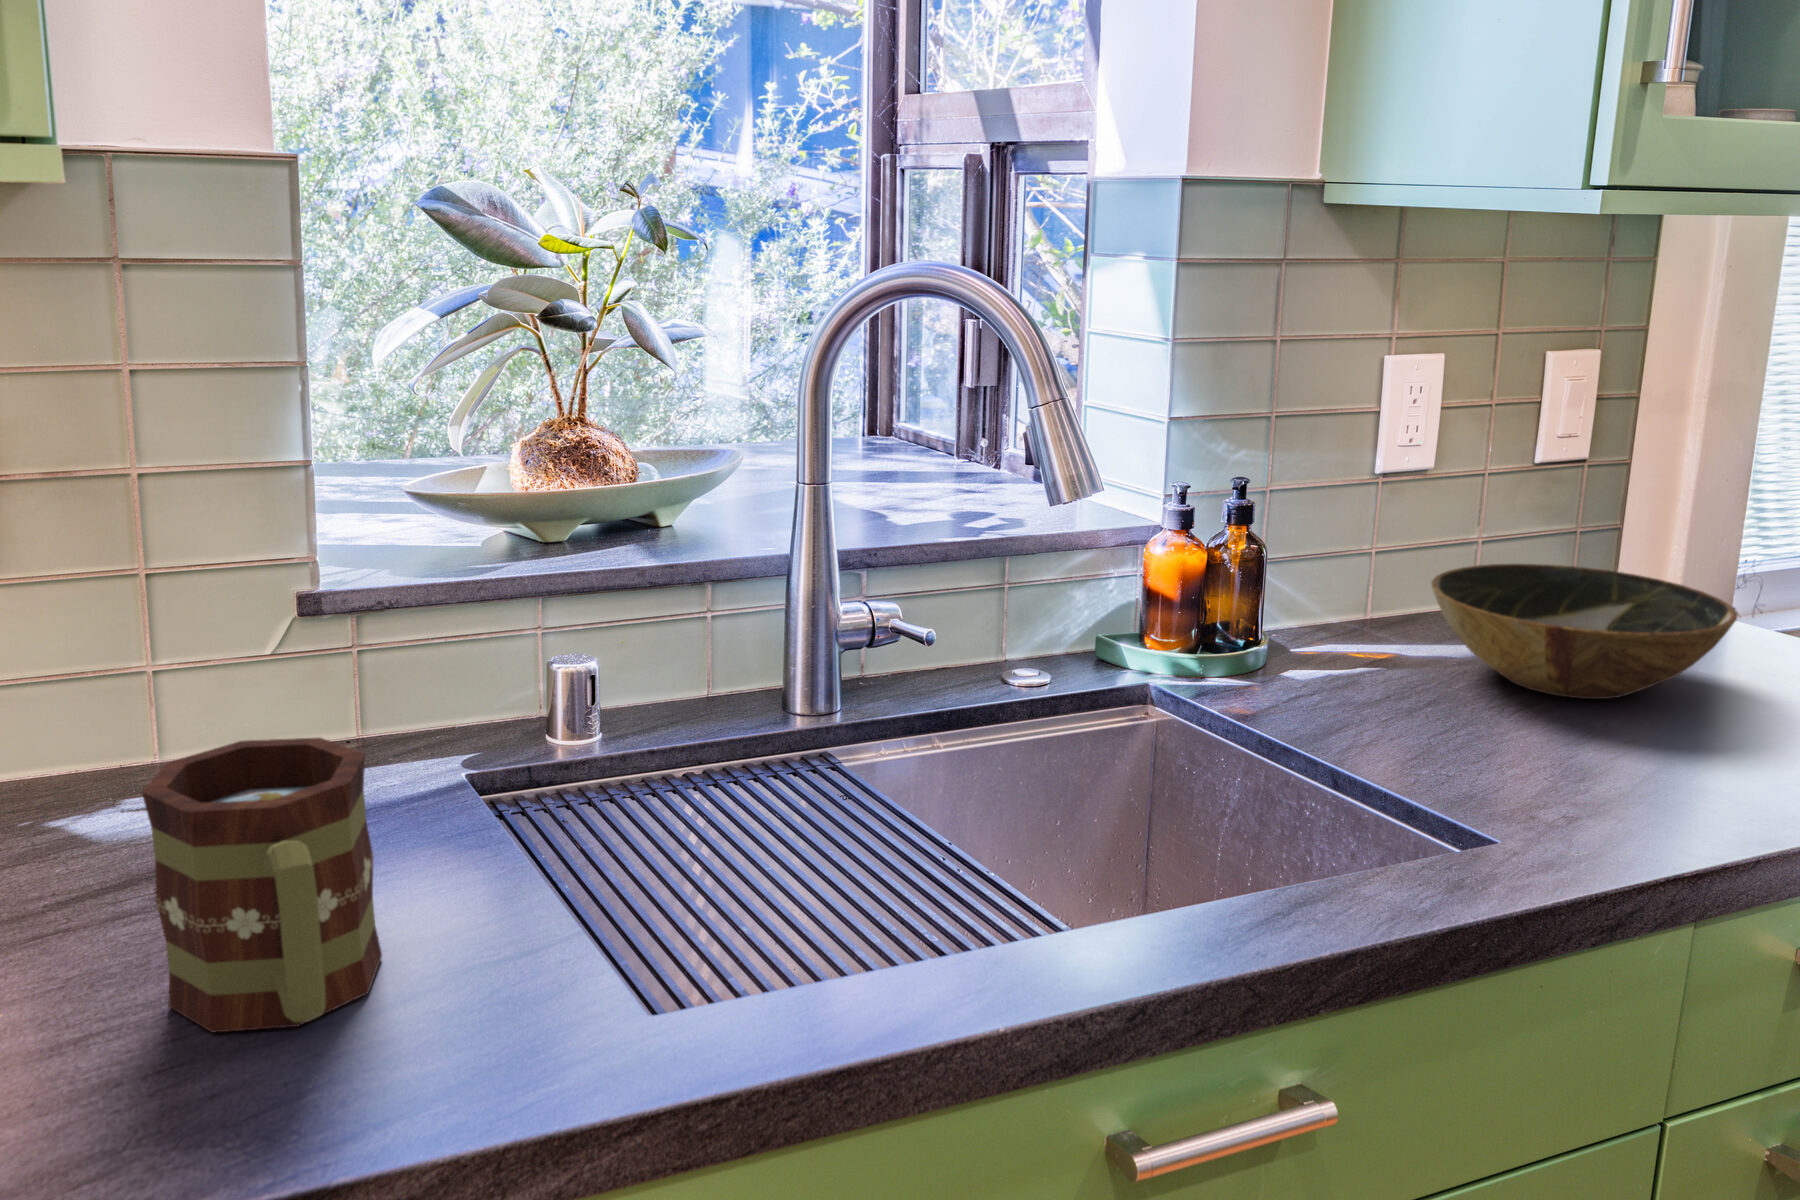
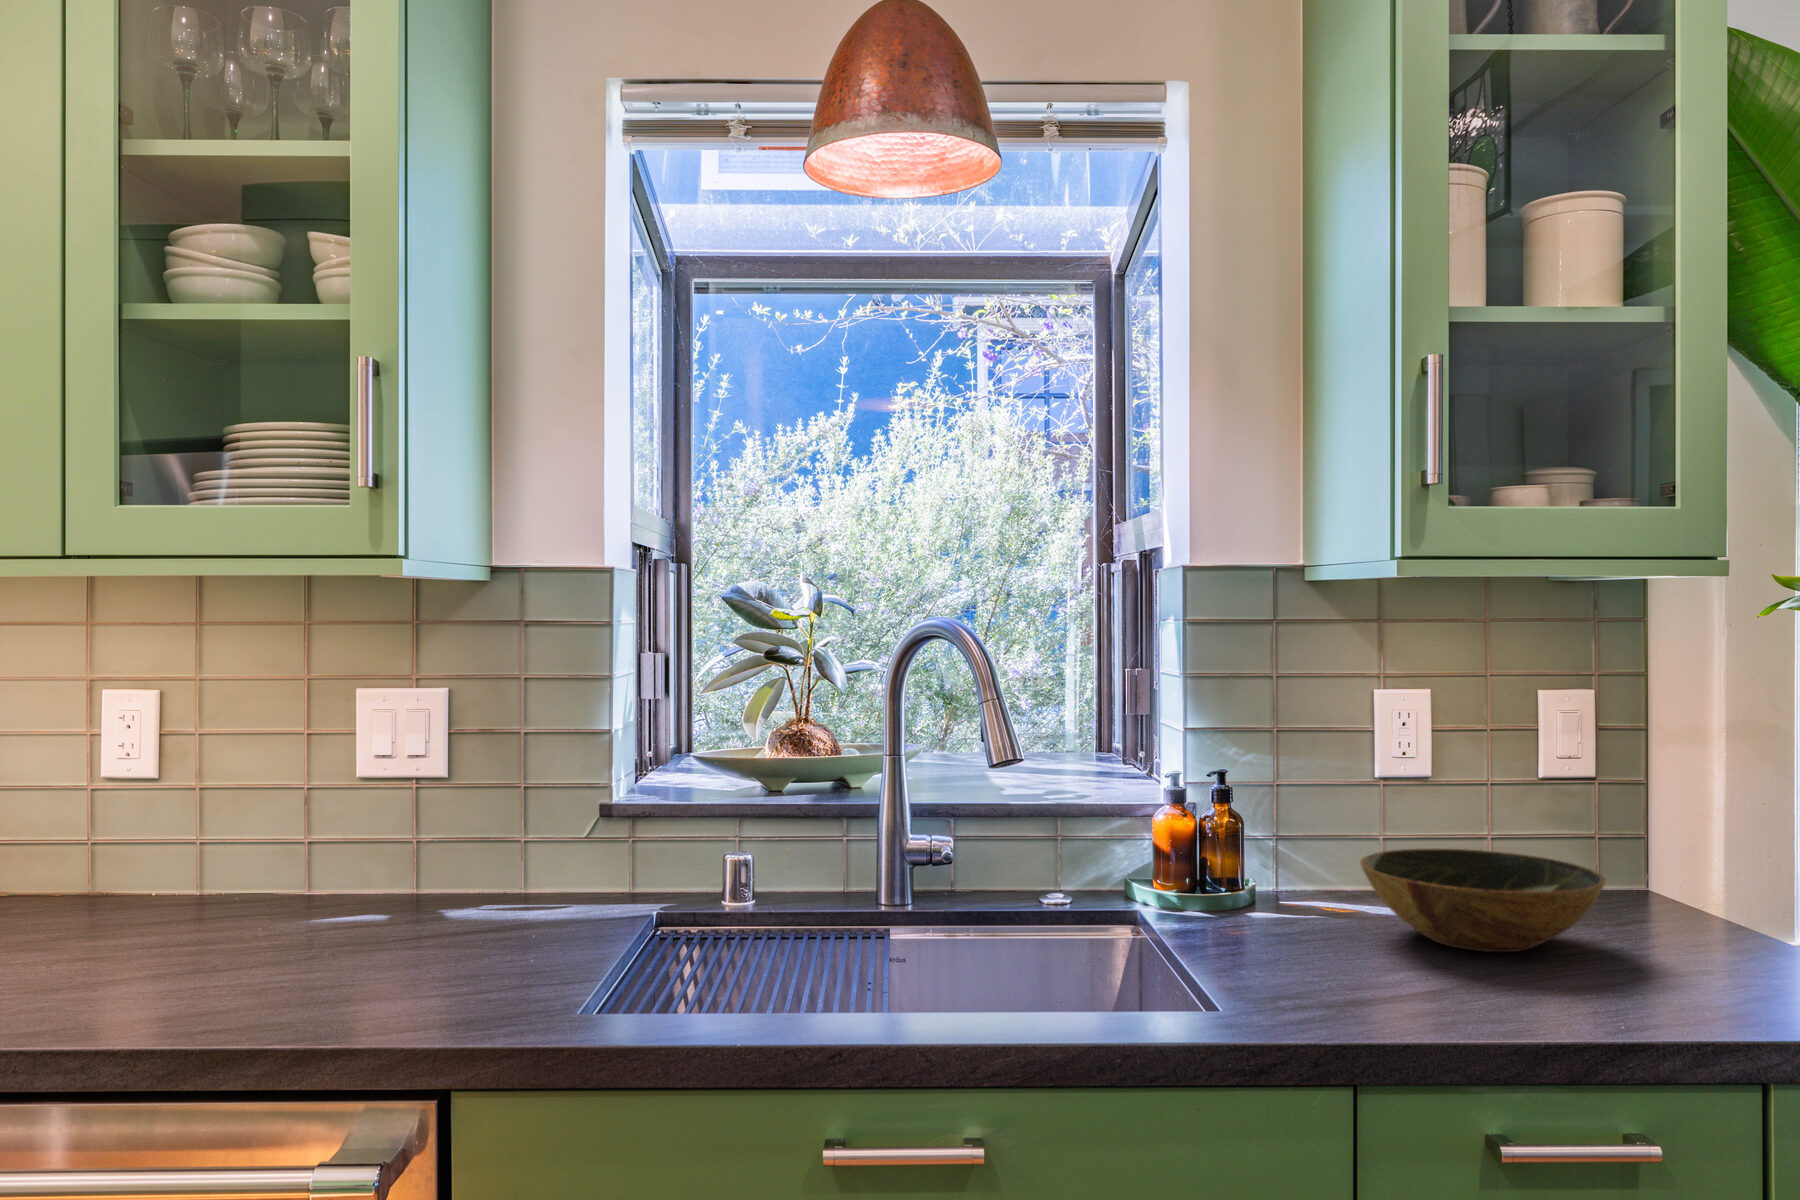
mug: present [142,738,382,1032] -> none [417,848,527,991]

